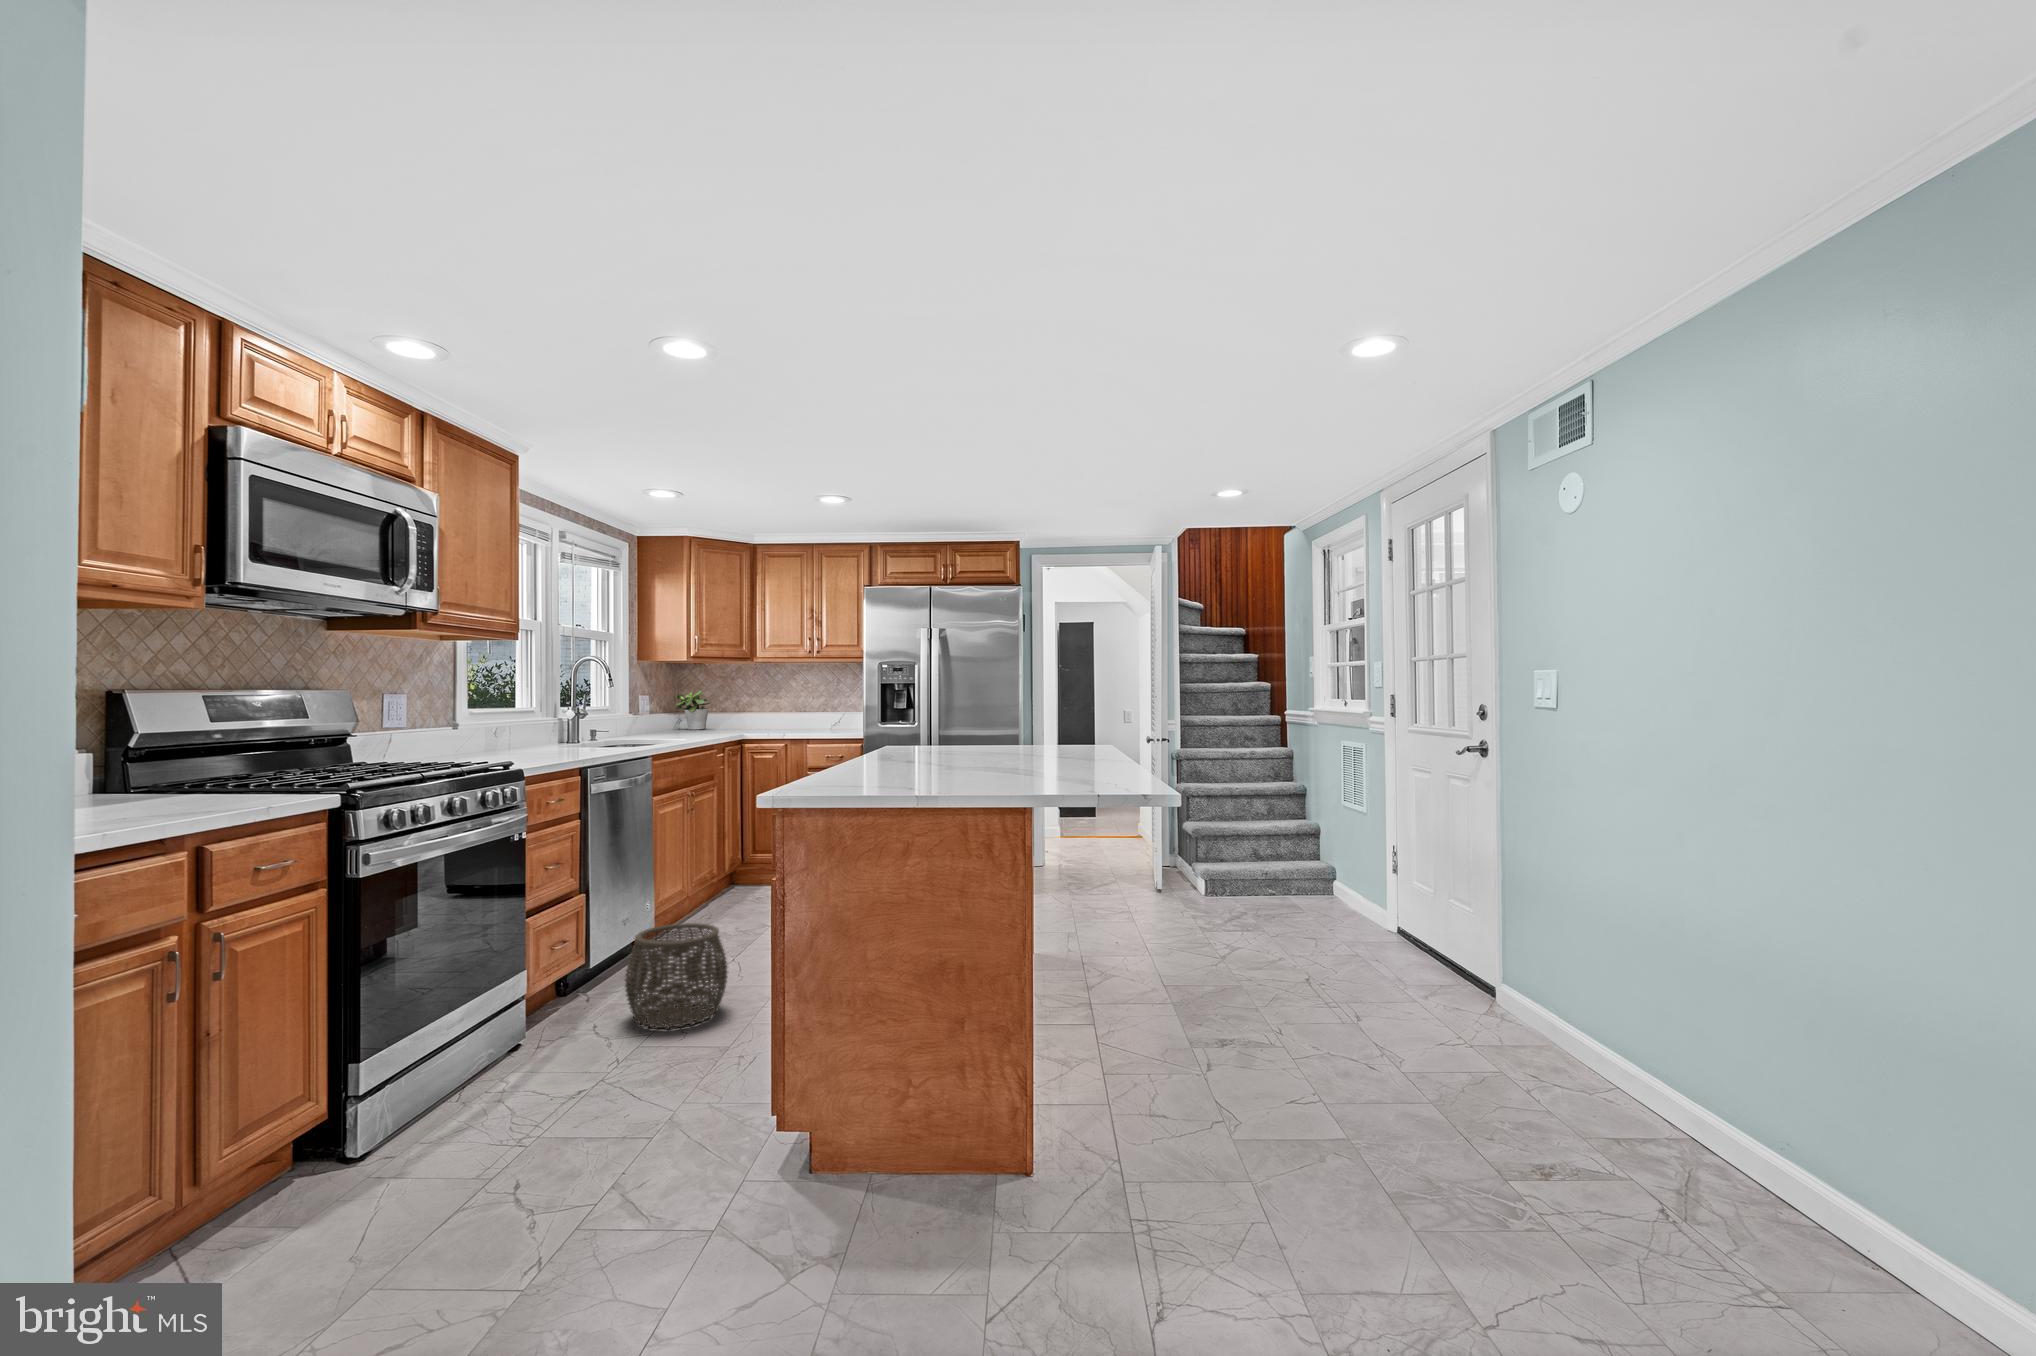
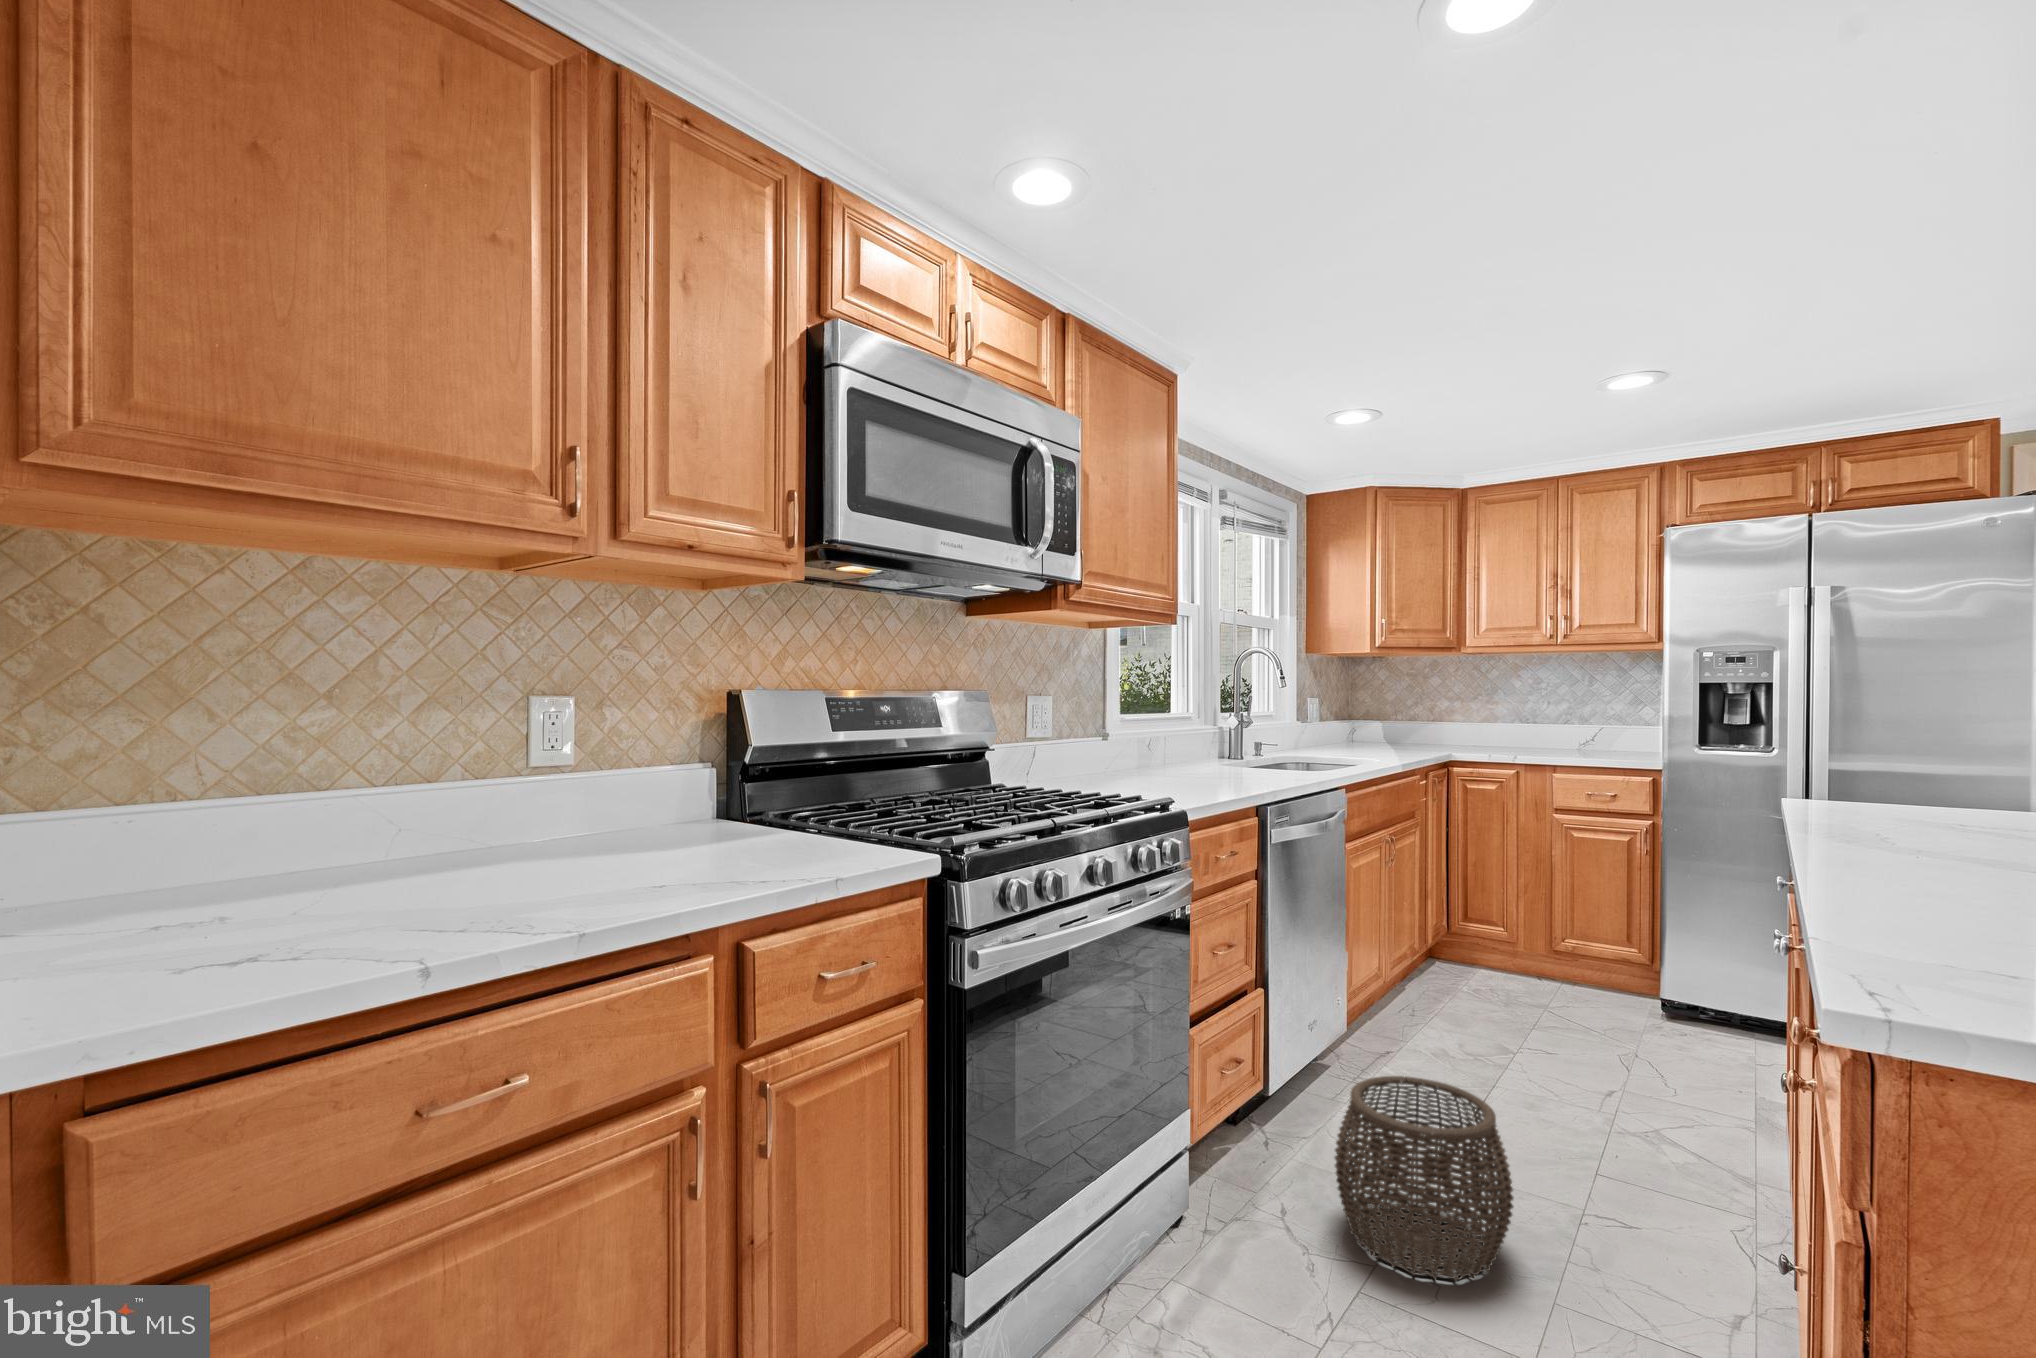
potted plant: present [675,690,710,730] -> none [1353,690,1400,742]

